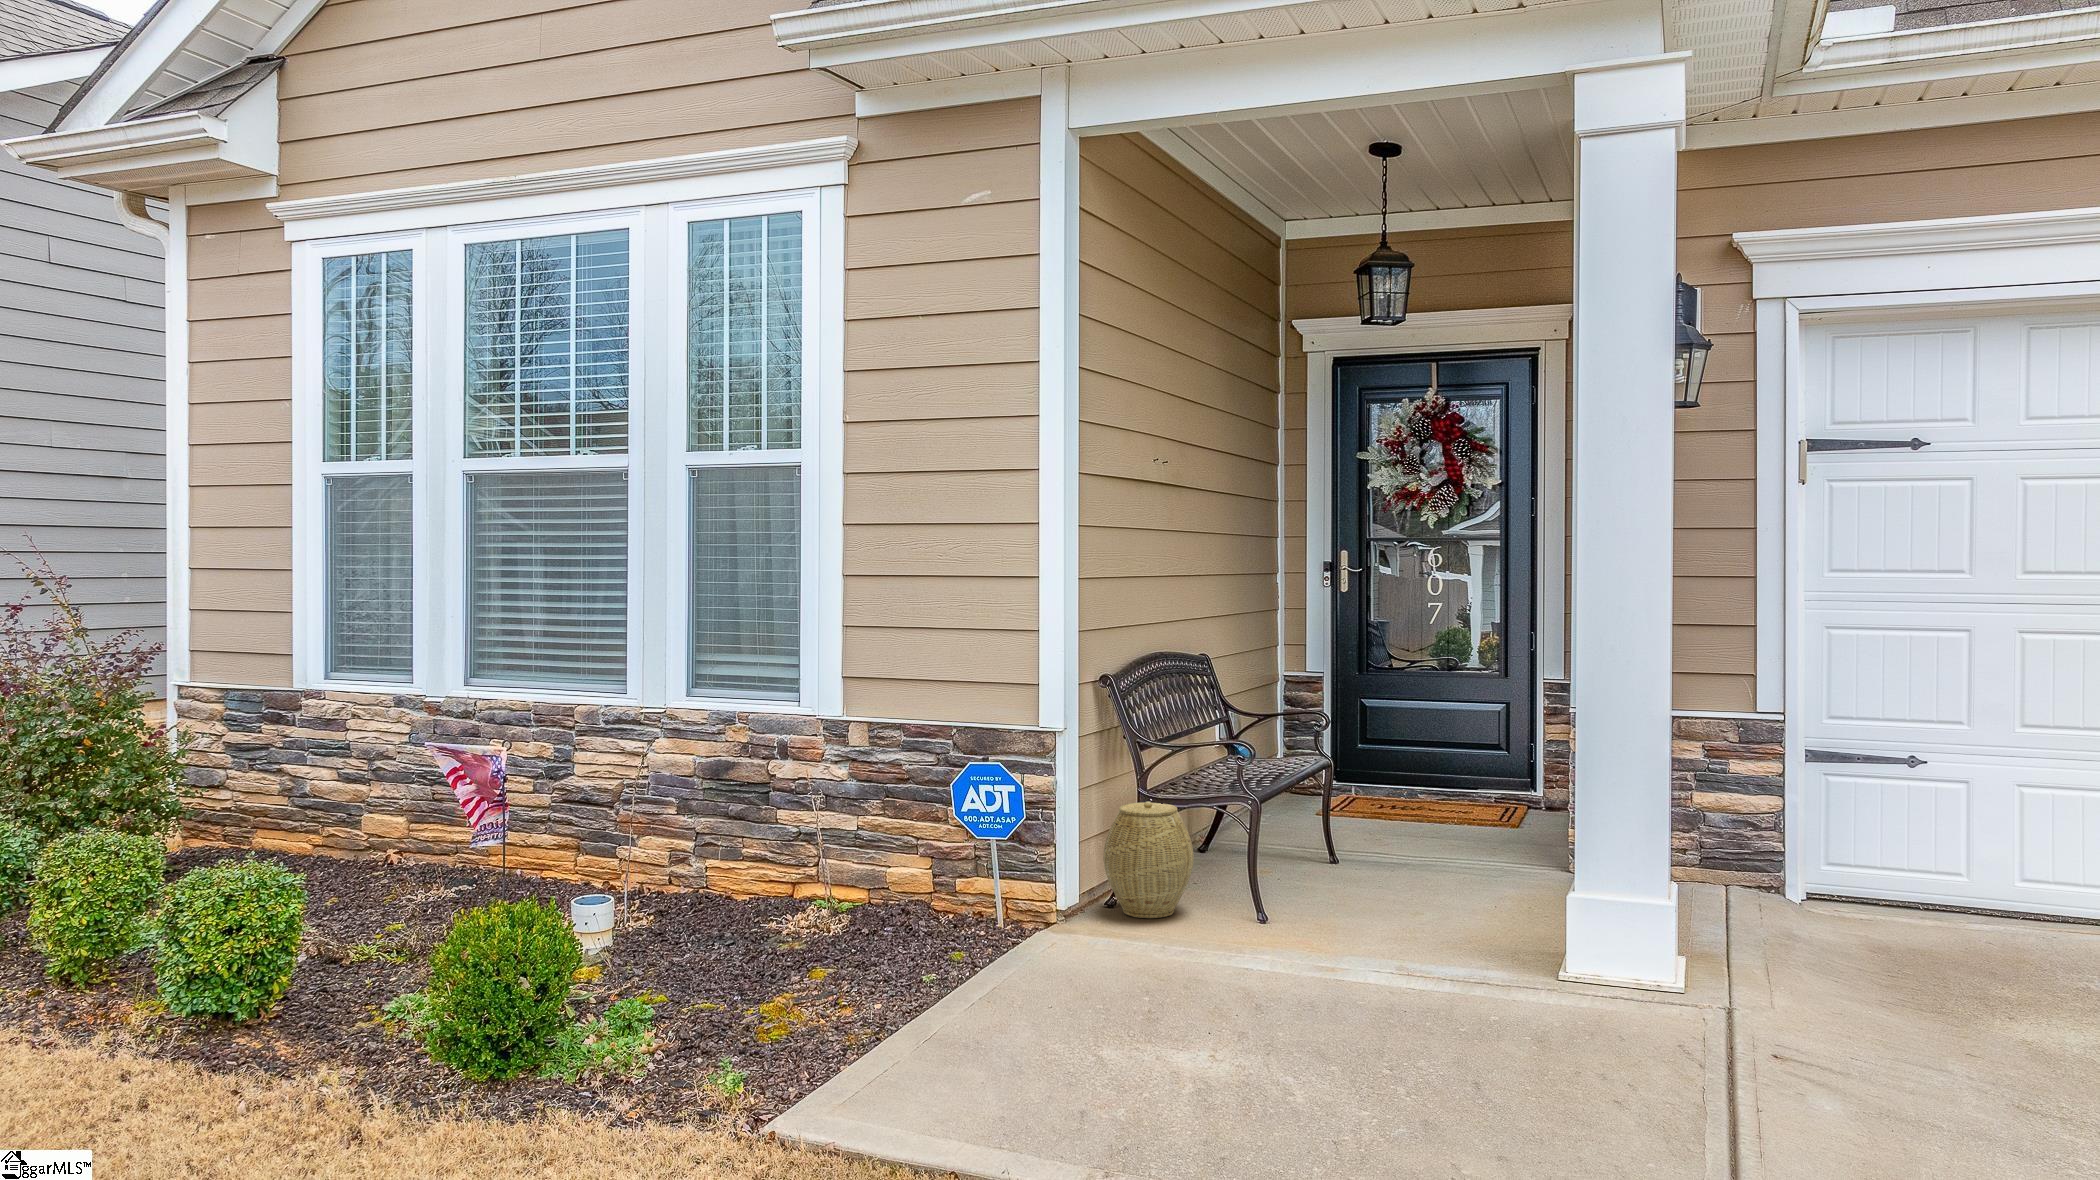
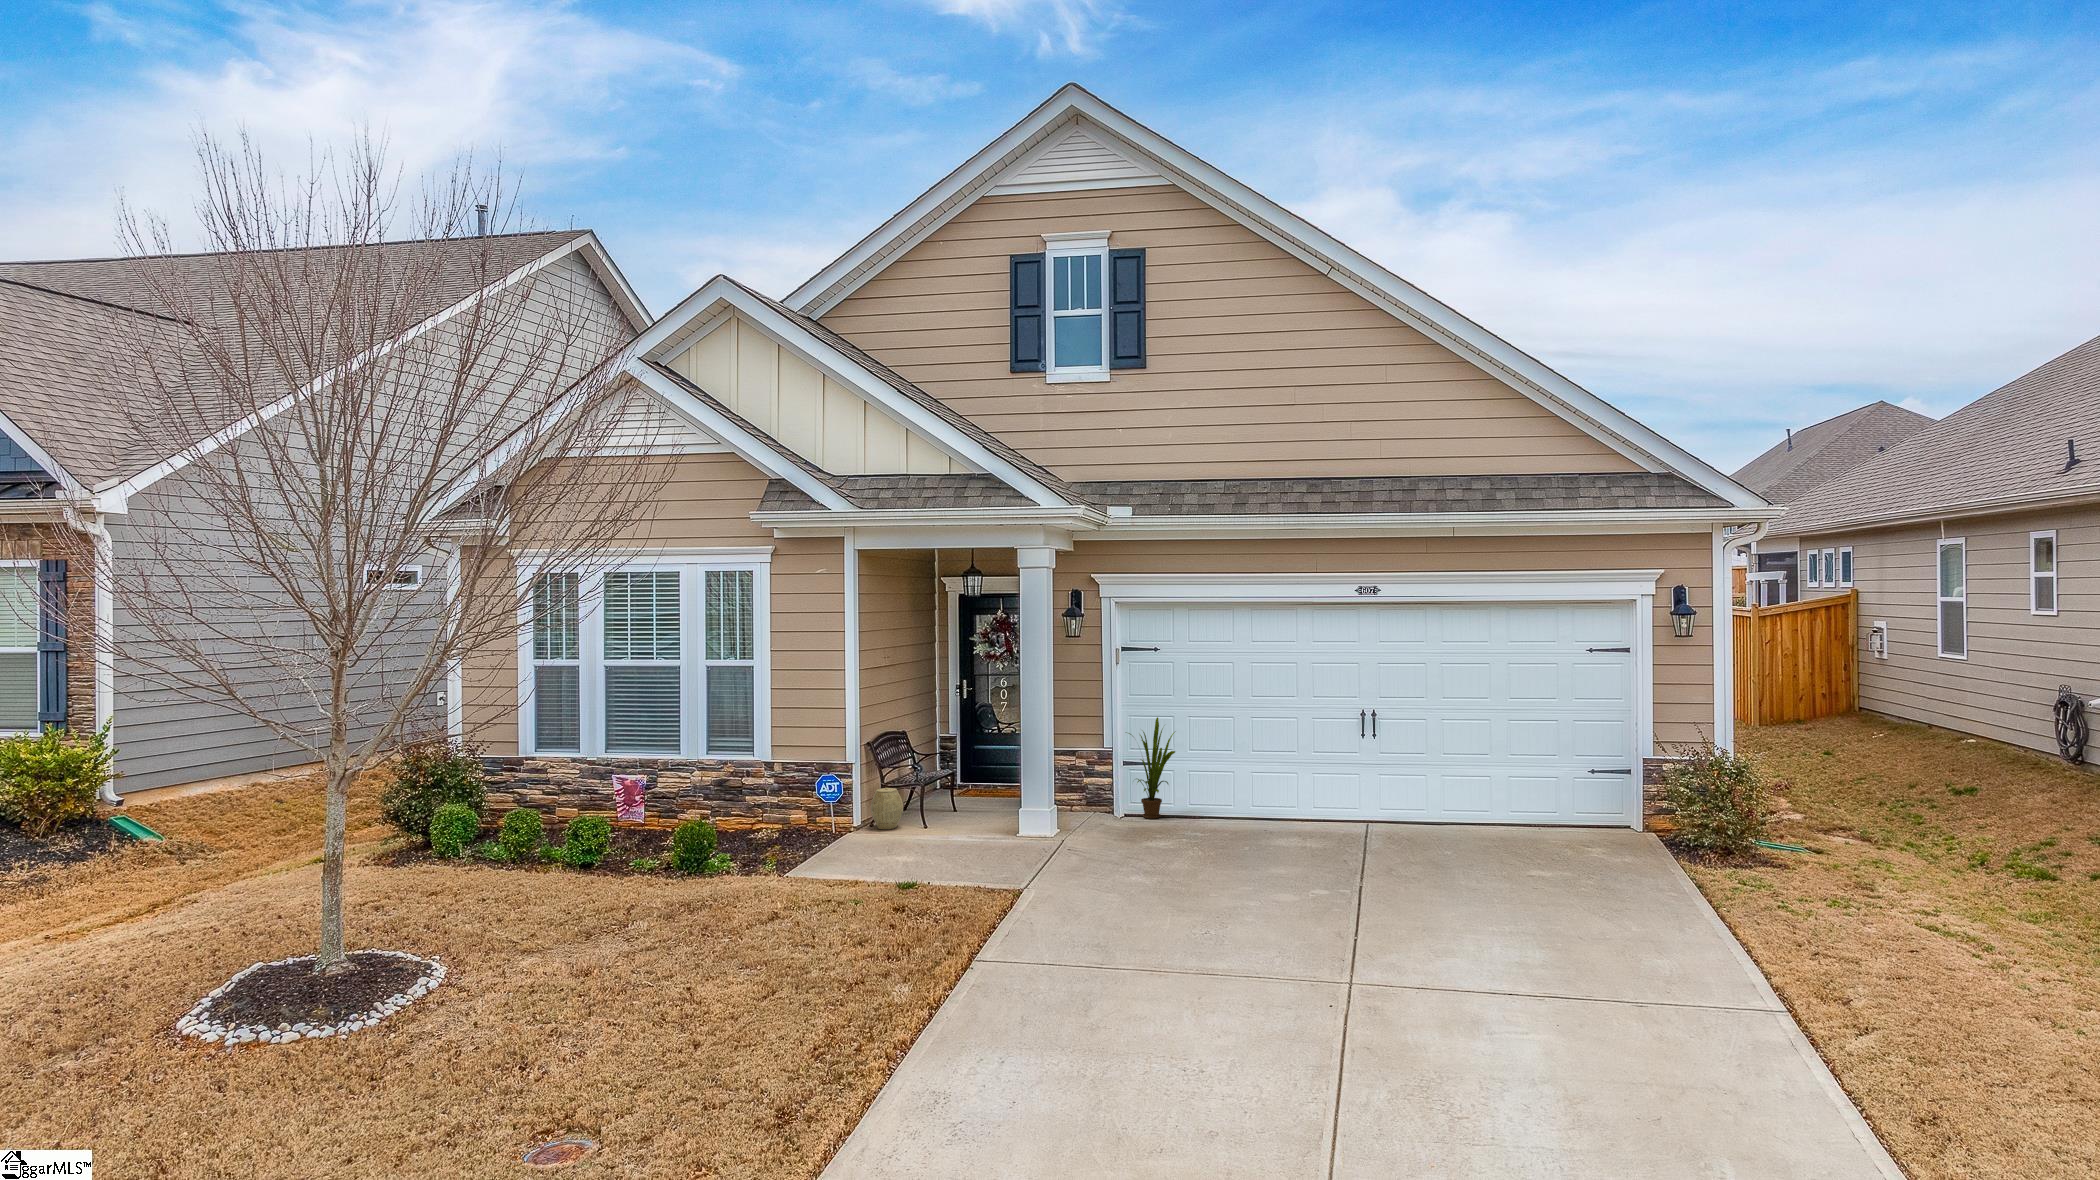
house plant: none [1842,627,2032,929] -> present [1128,717,1175,819]

